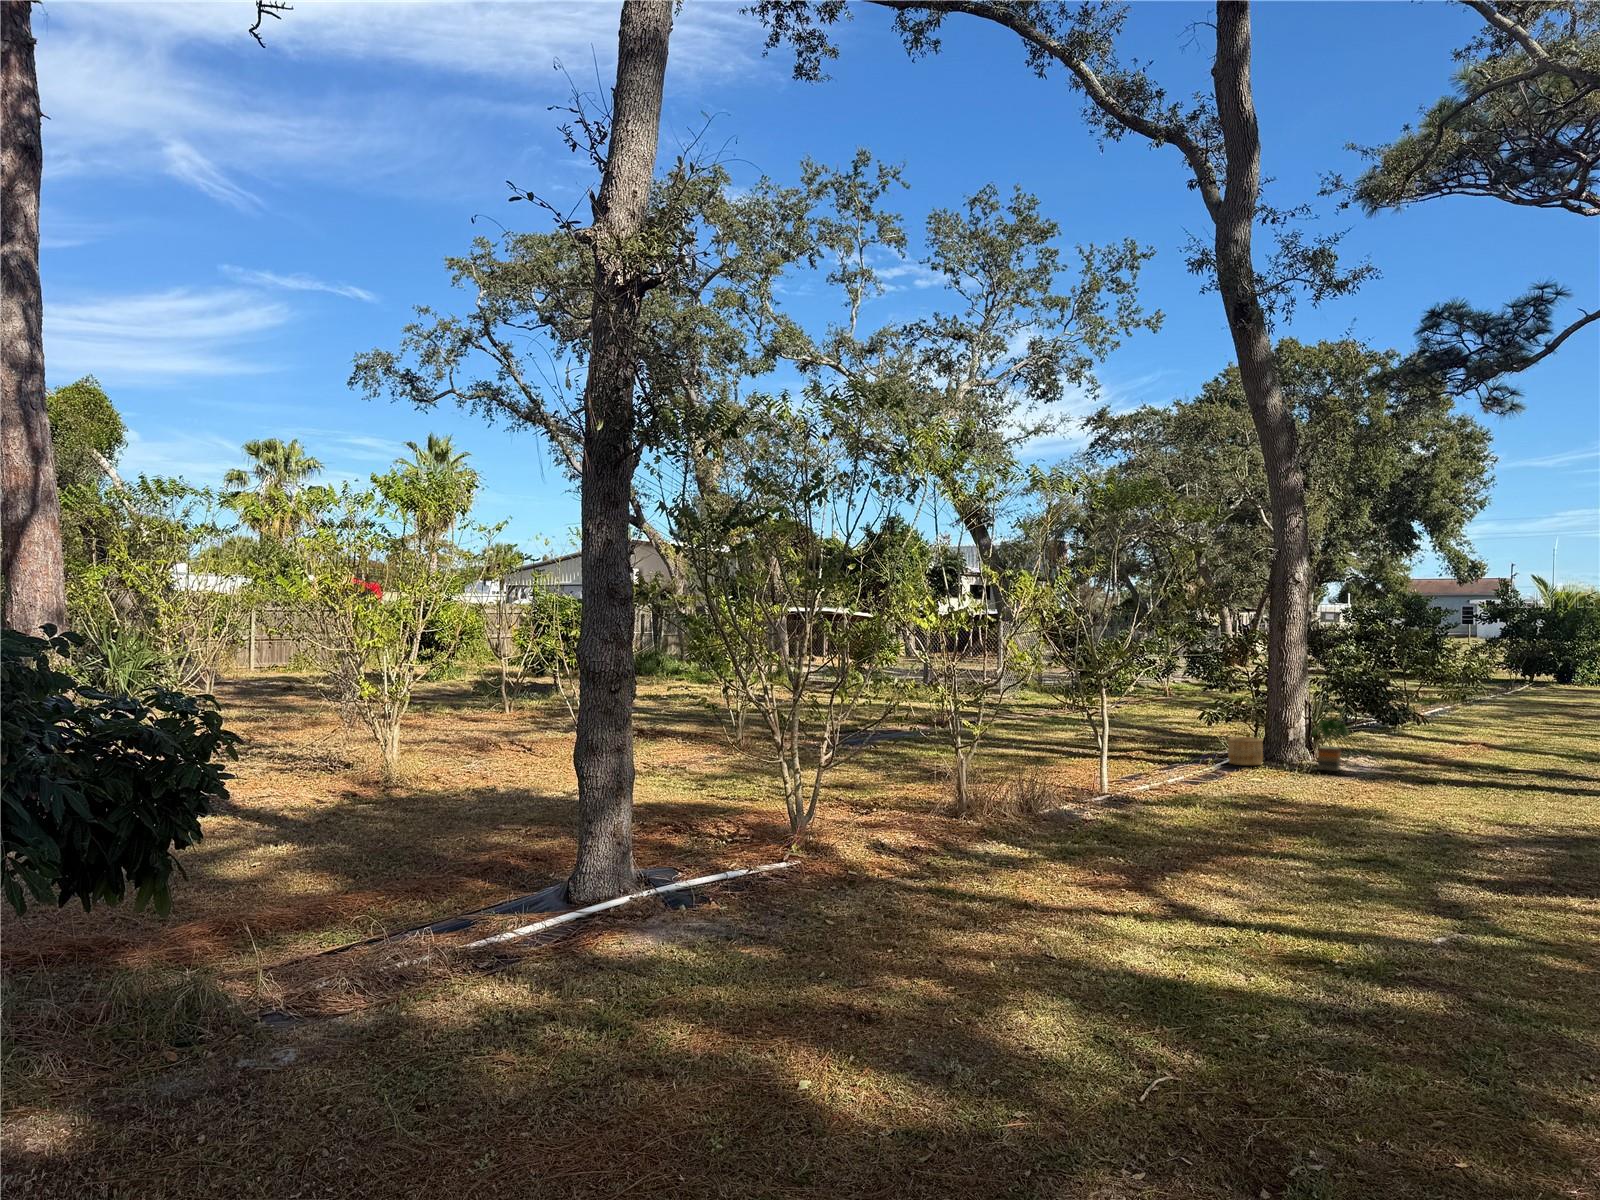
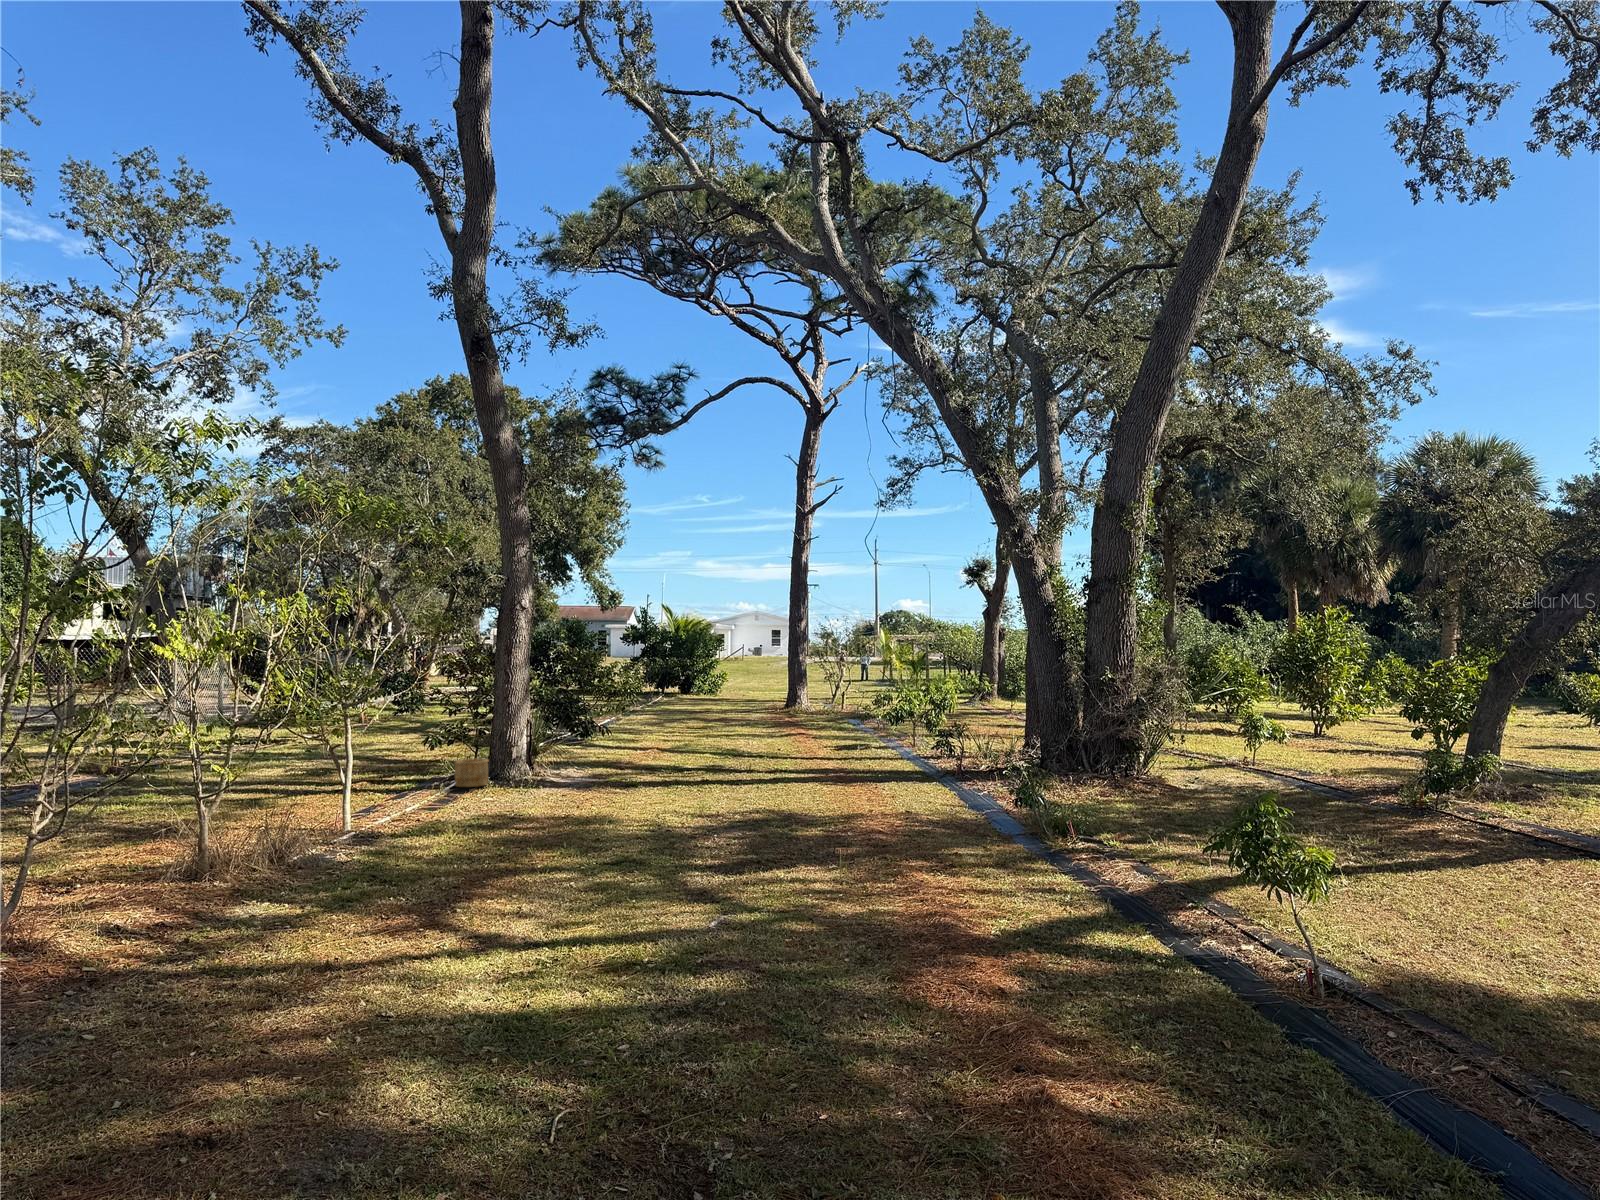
potted tree: present [1313,721,1348,771] -> none [533,737,567,784]

